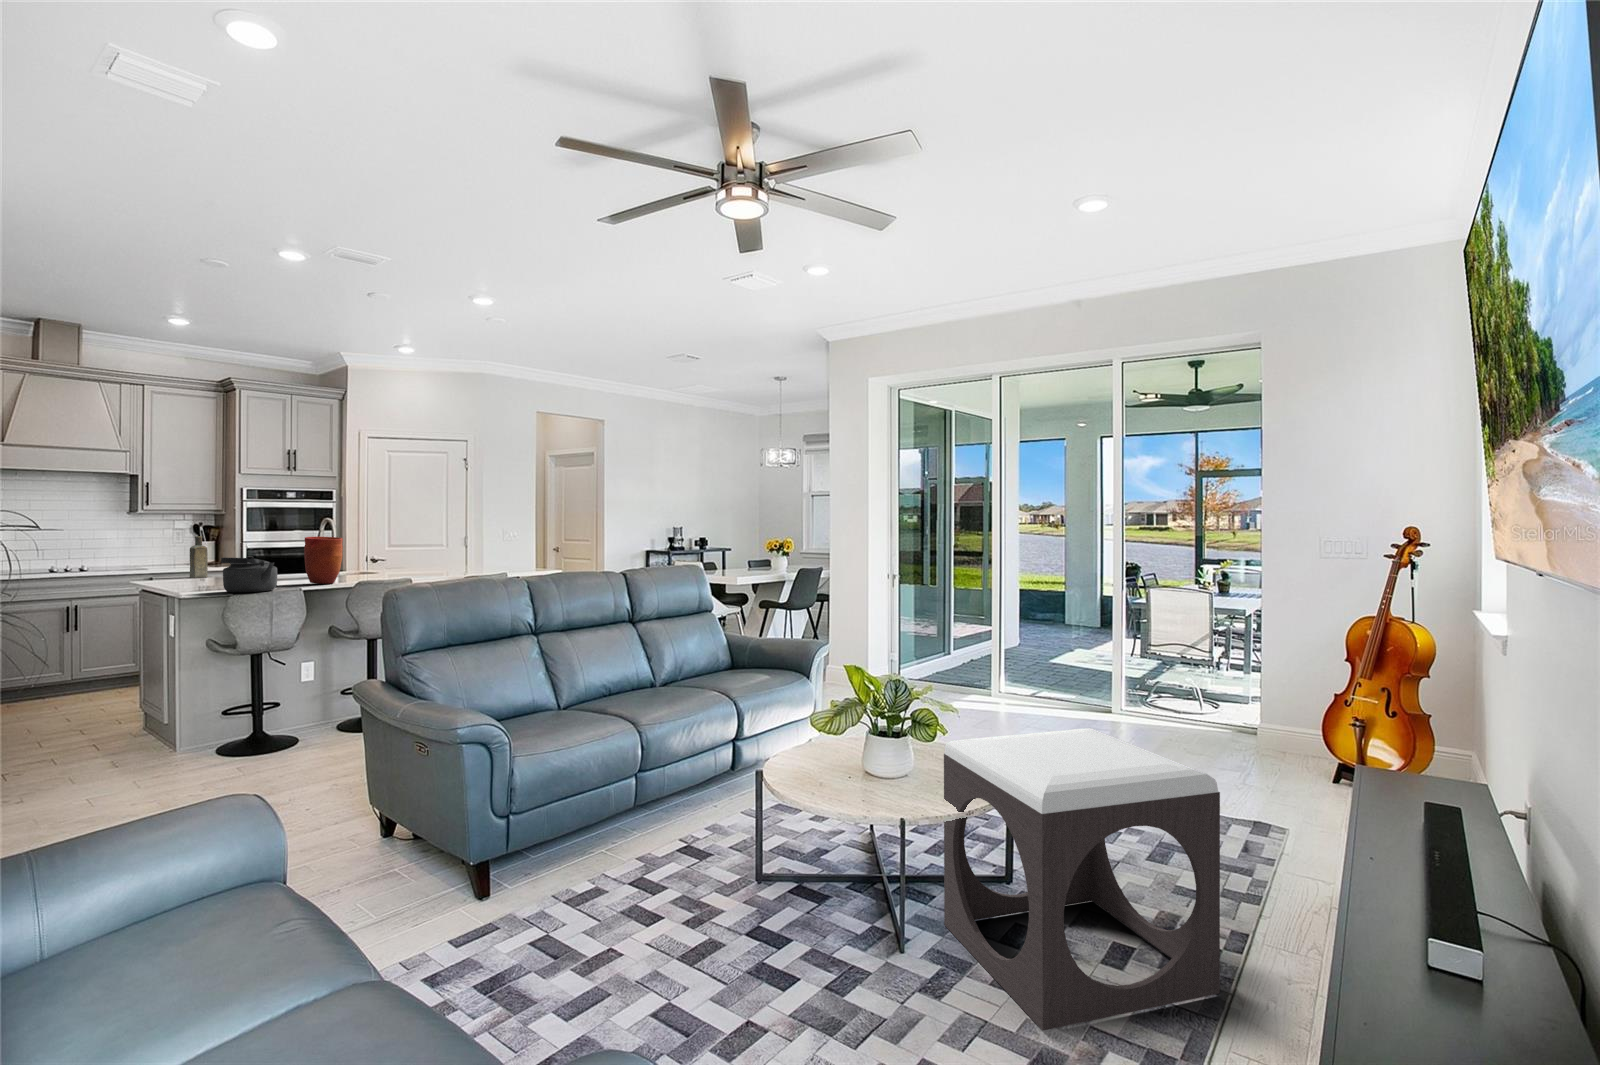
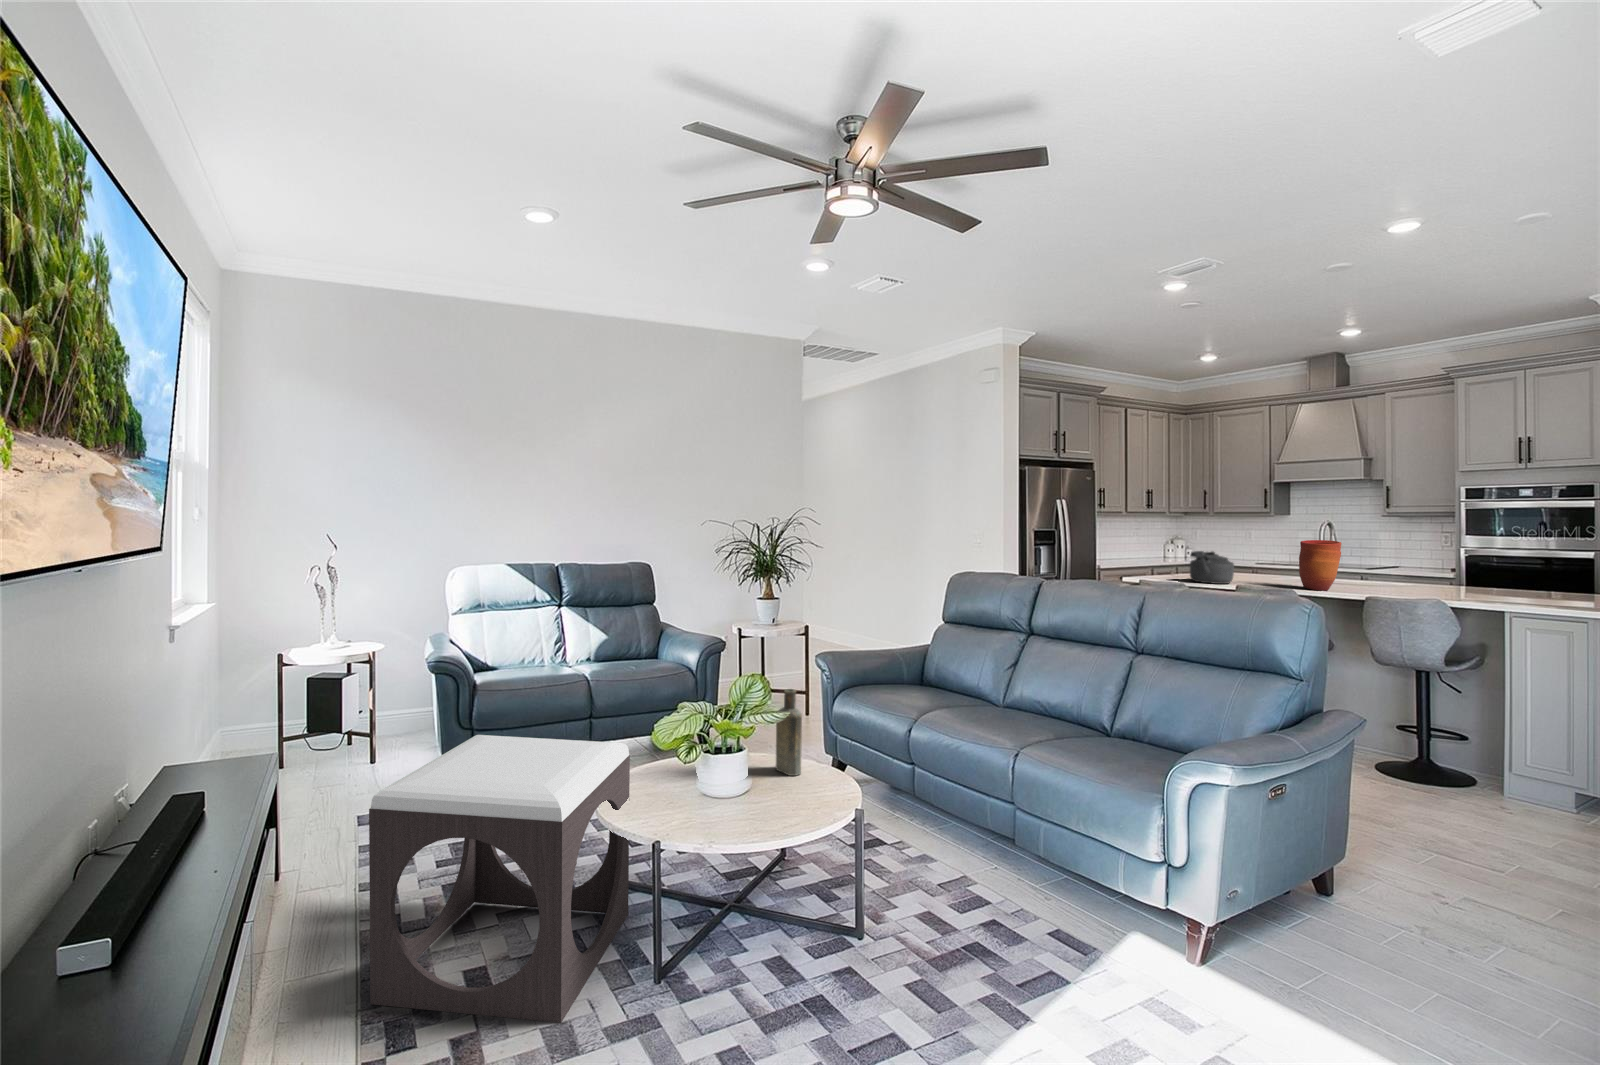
bottle: present [190,536,208,578] -> present [776,689,802,776]

